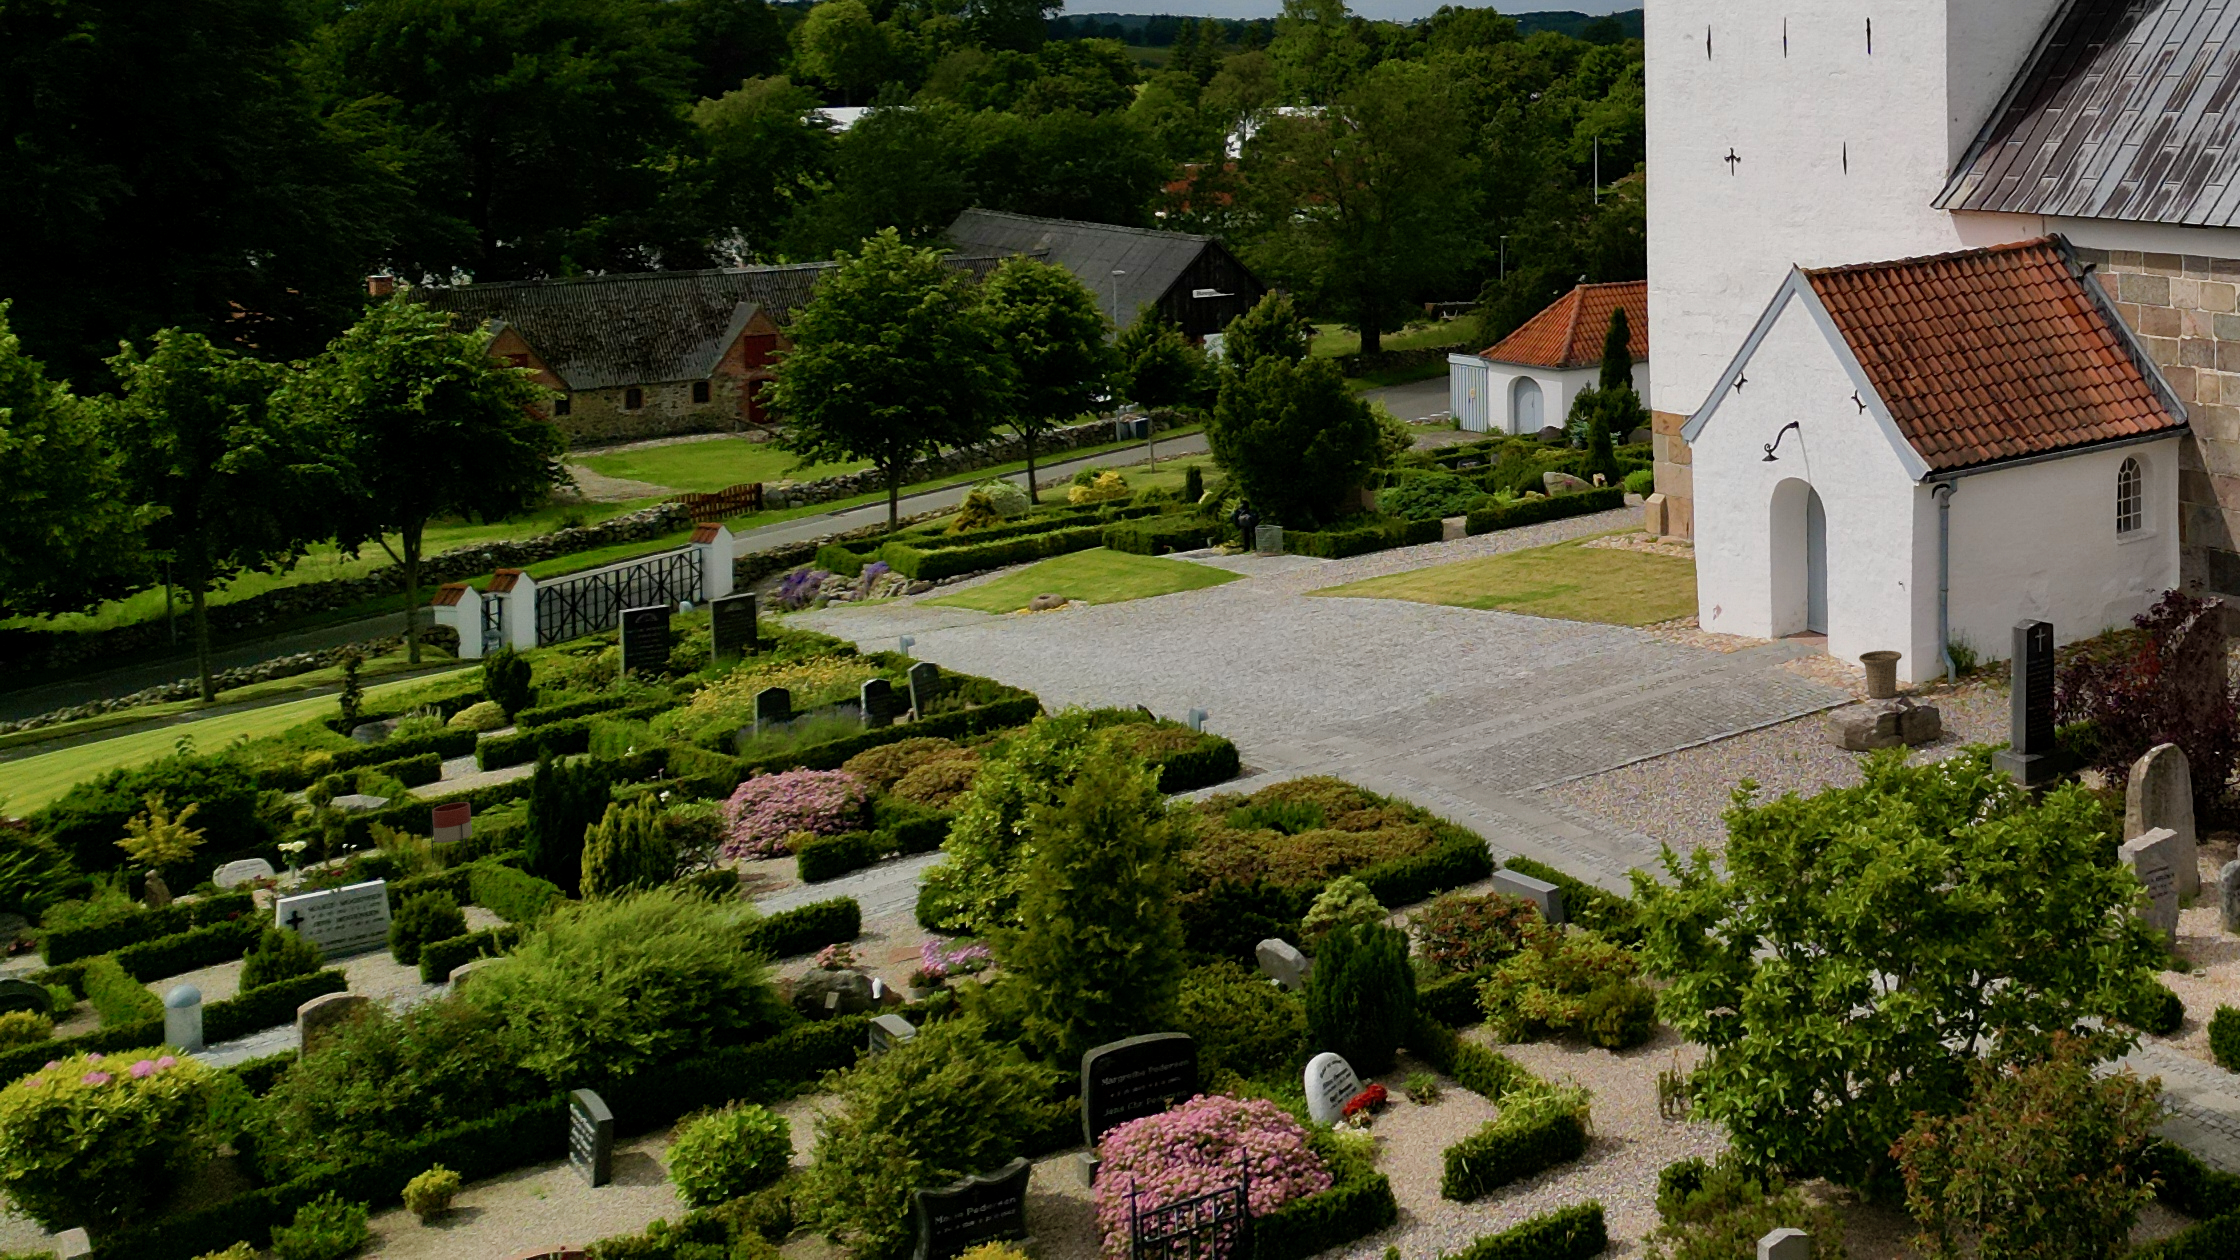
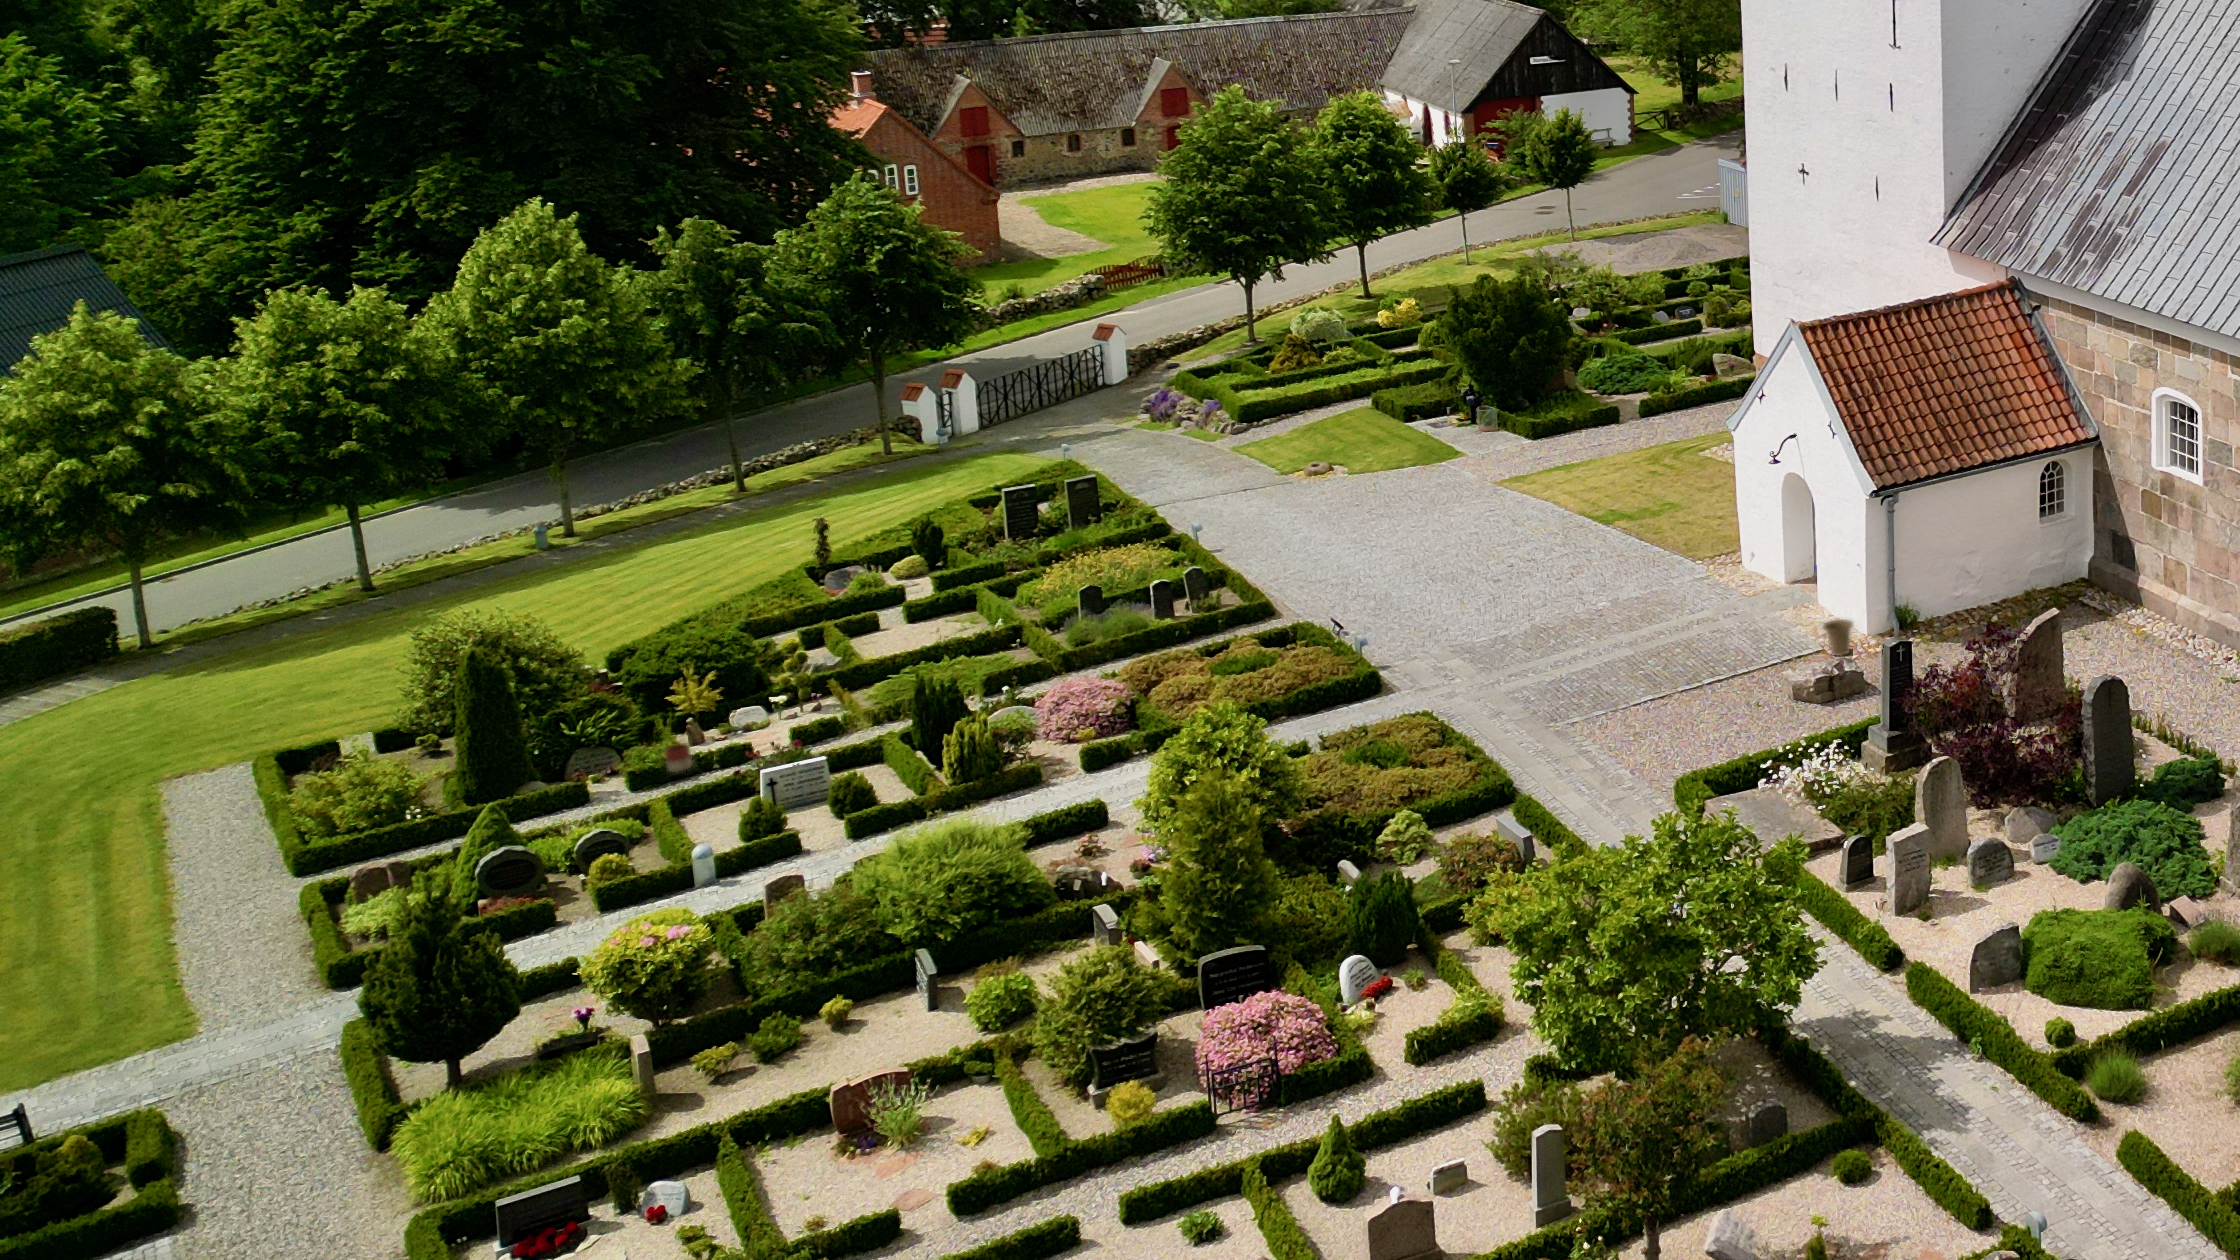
planter: present [430,802,472,858] -> present [664,743,692,772]

